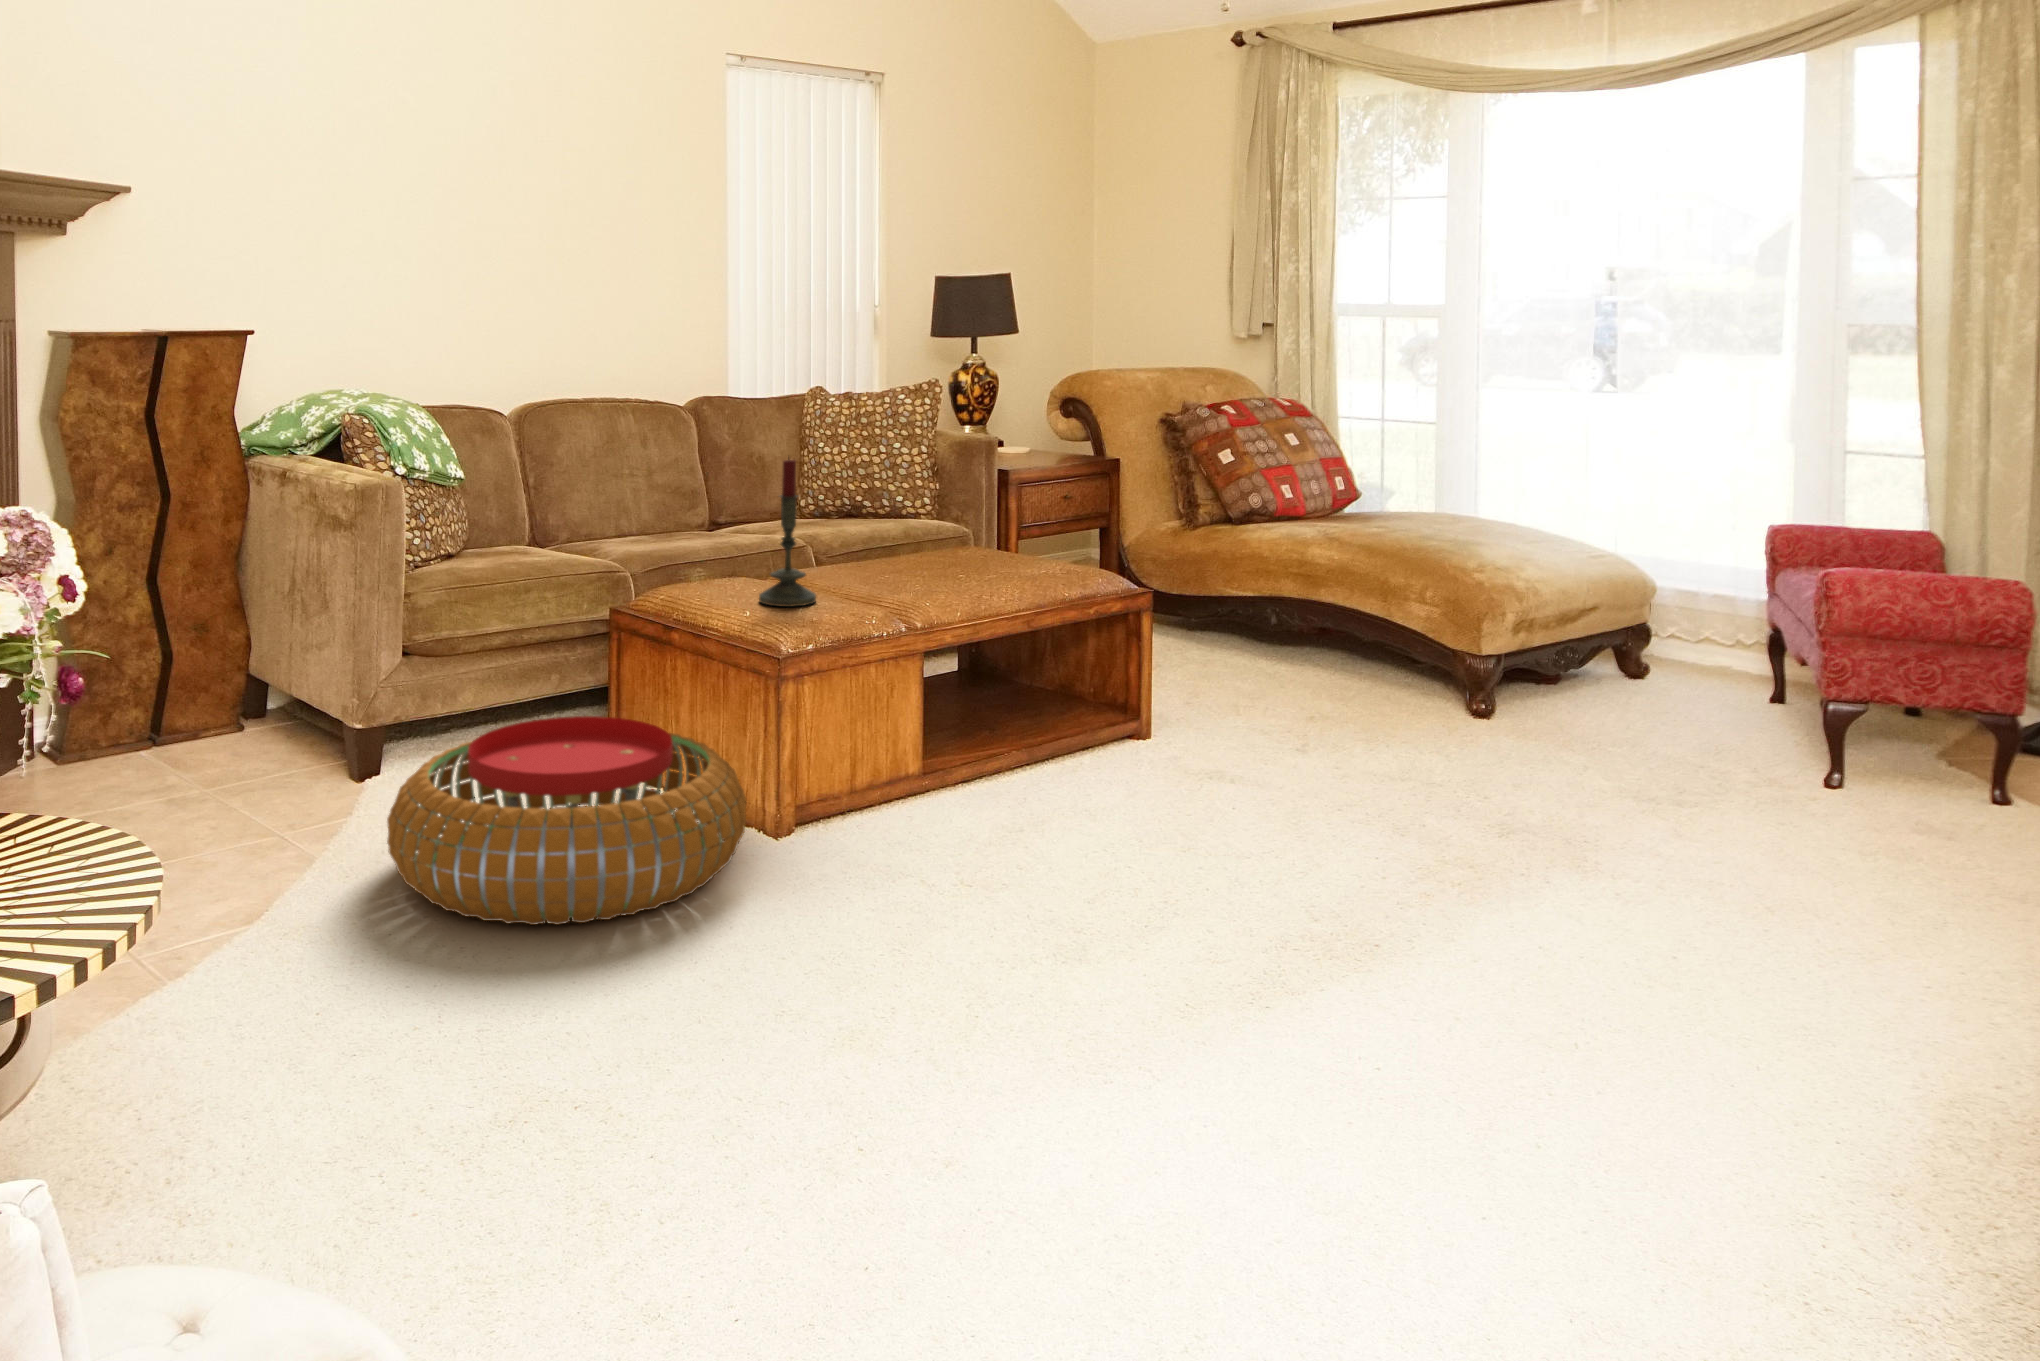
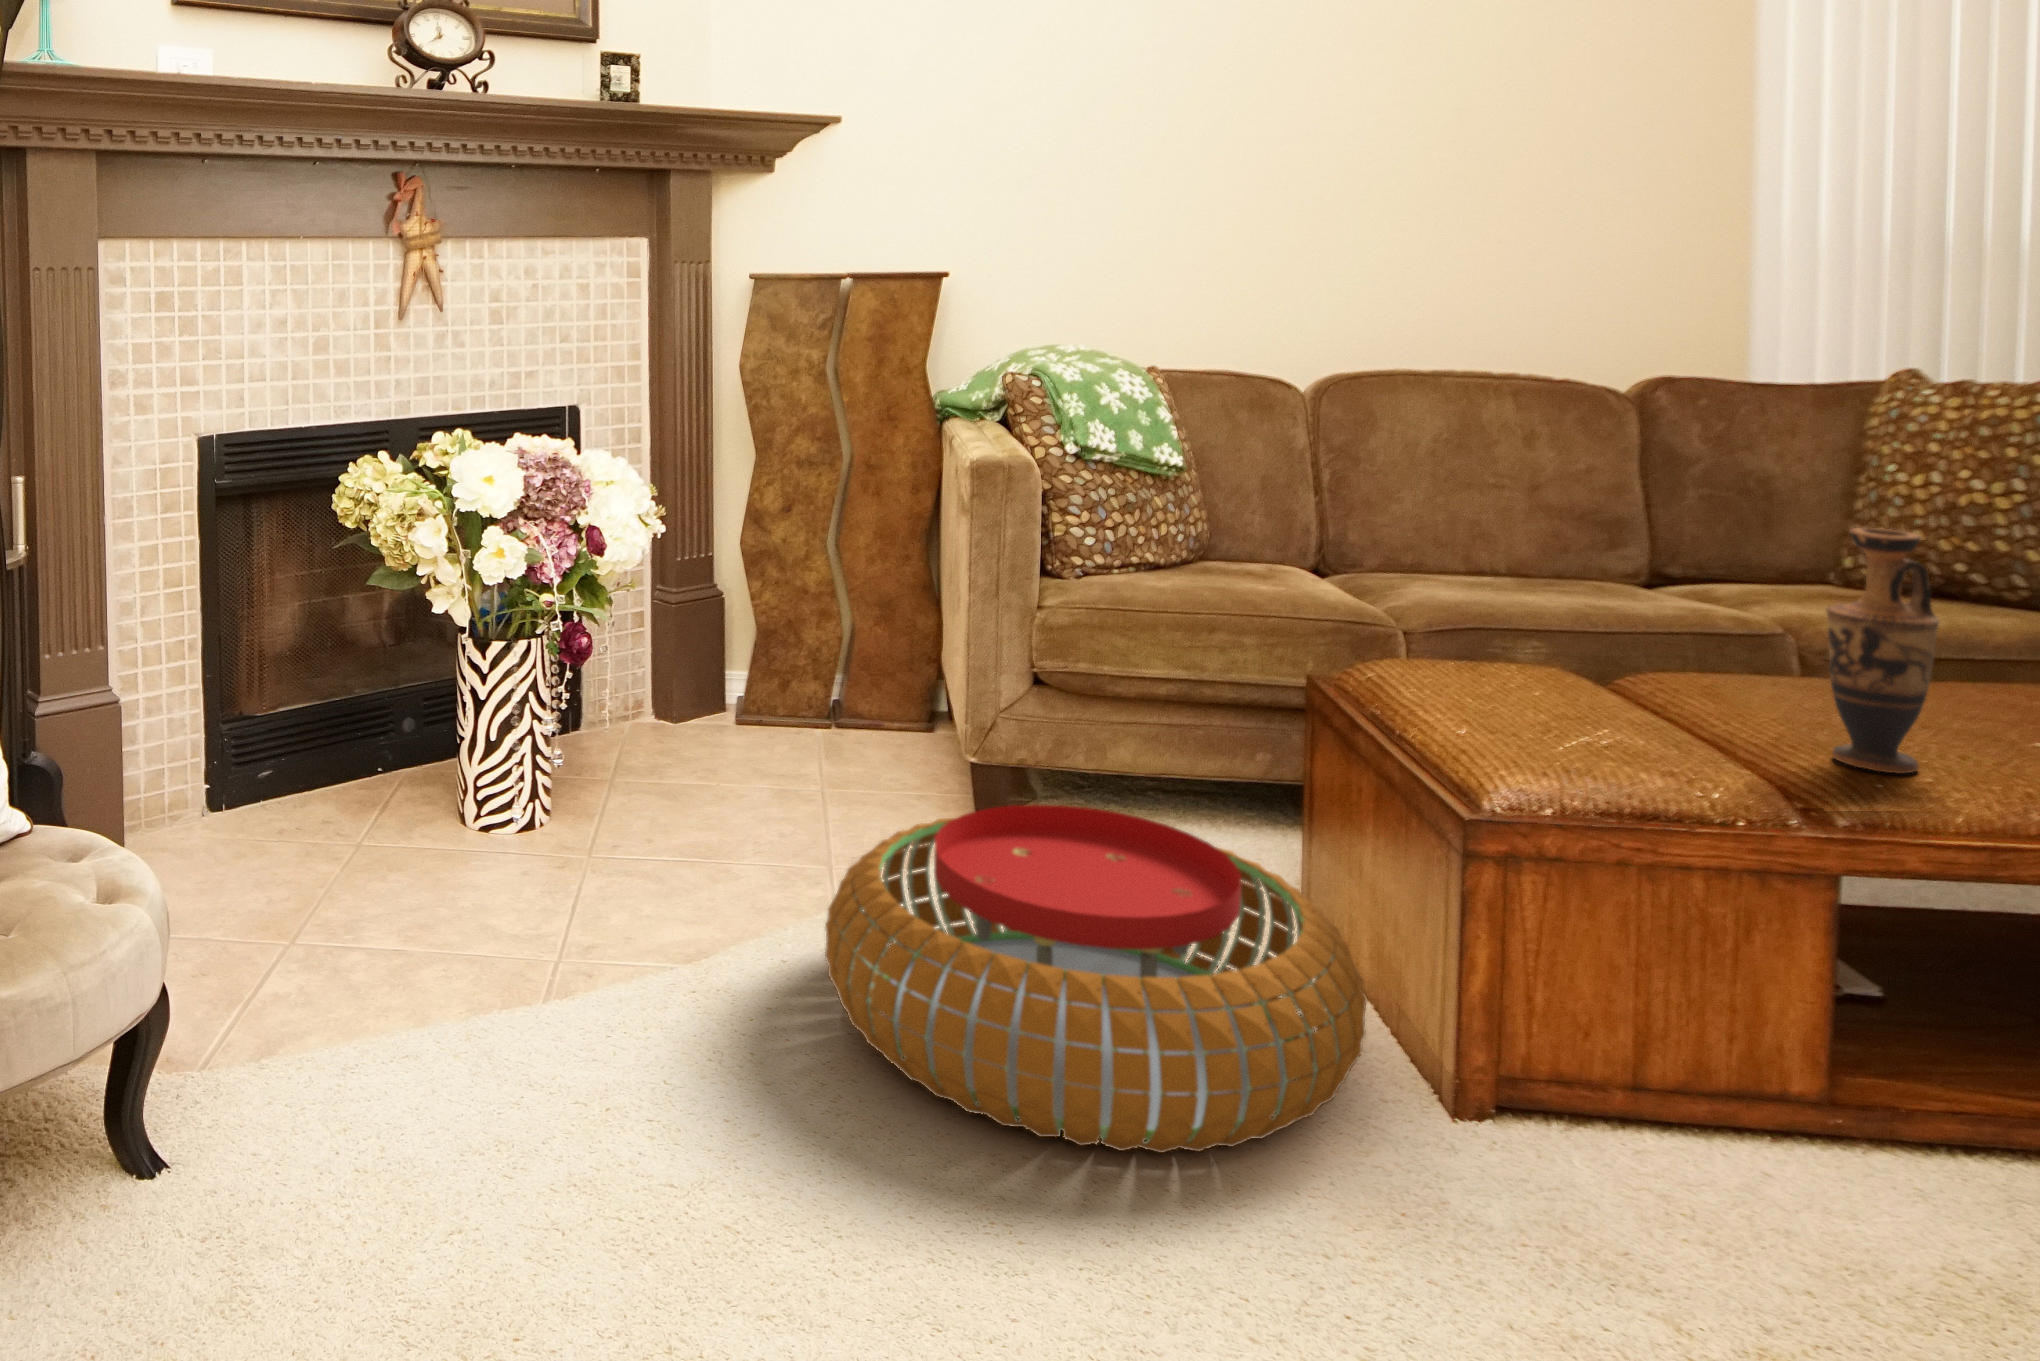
candle: present [759,457,816,607] -> none [1525,474,1643,735]
vase: none [893,472,937,598] -> present [1827,528,1939,773]

